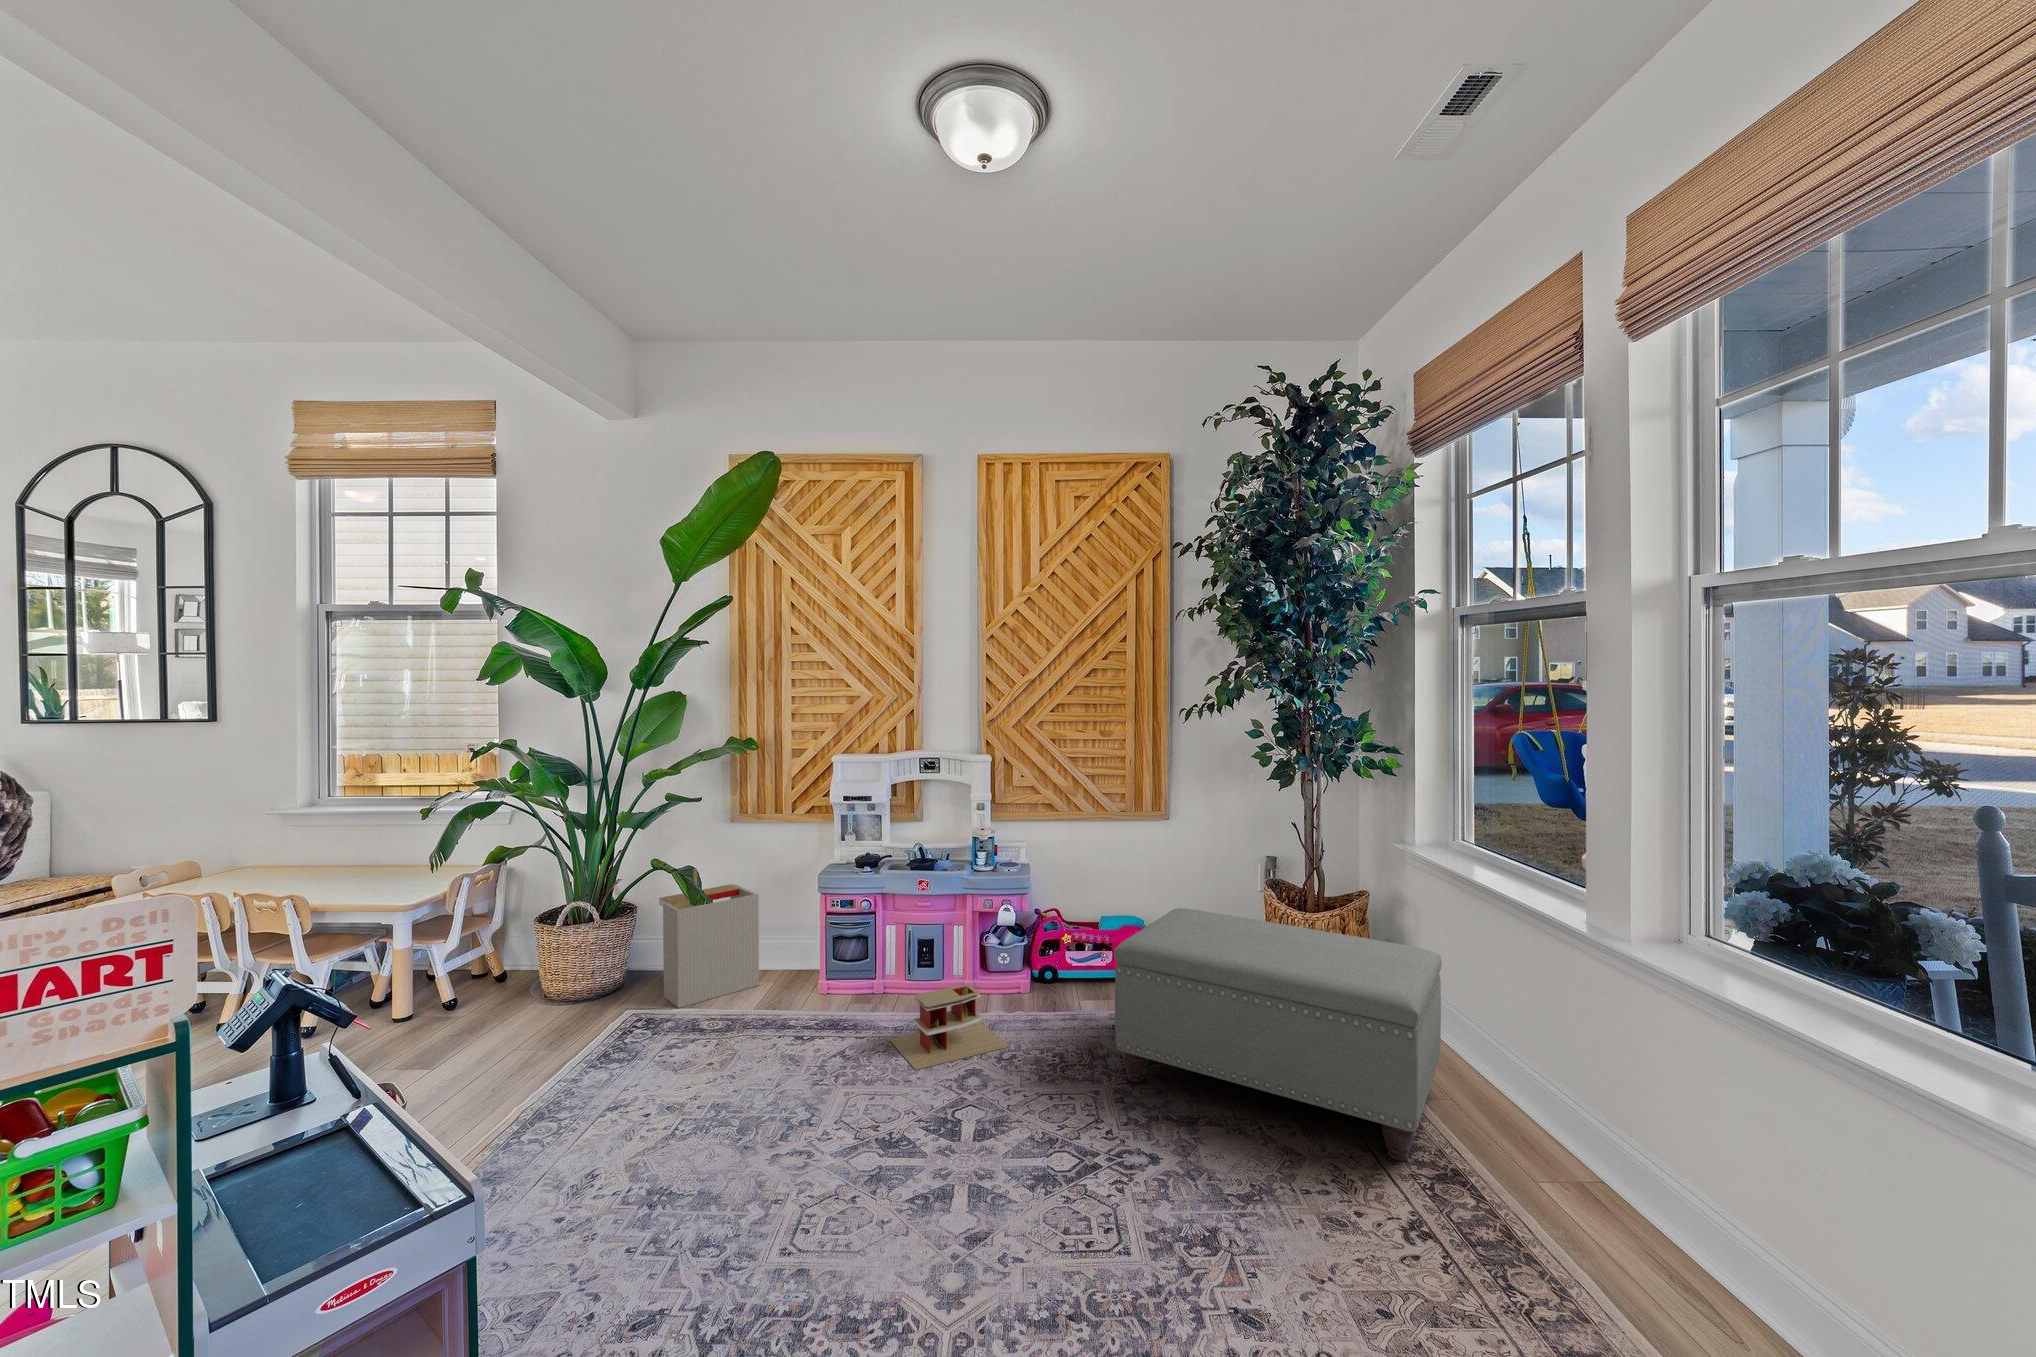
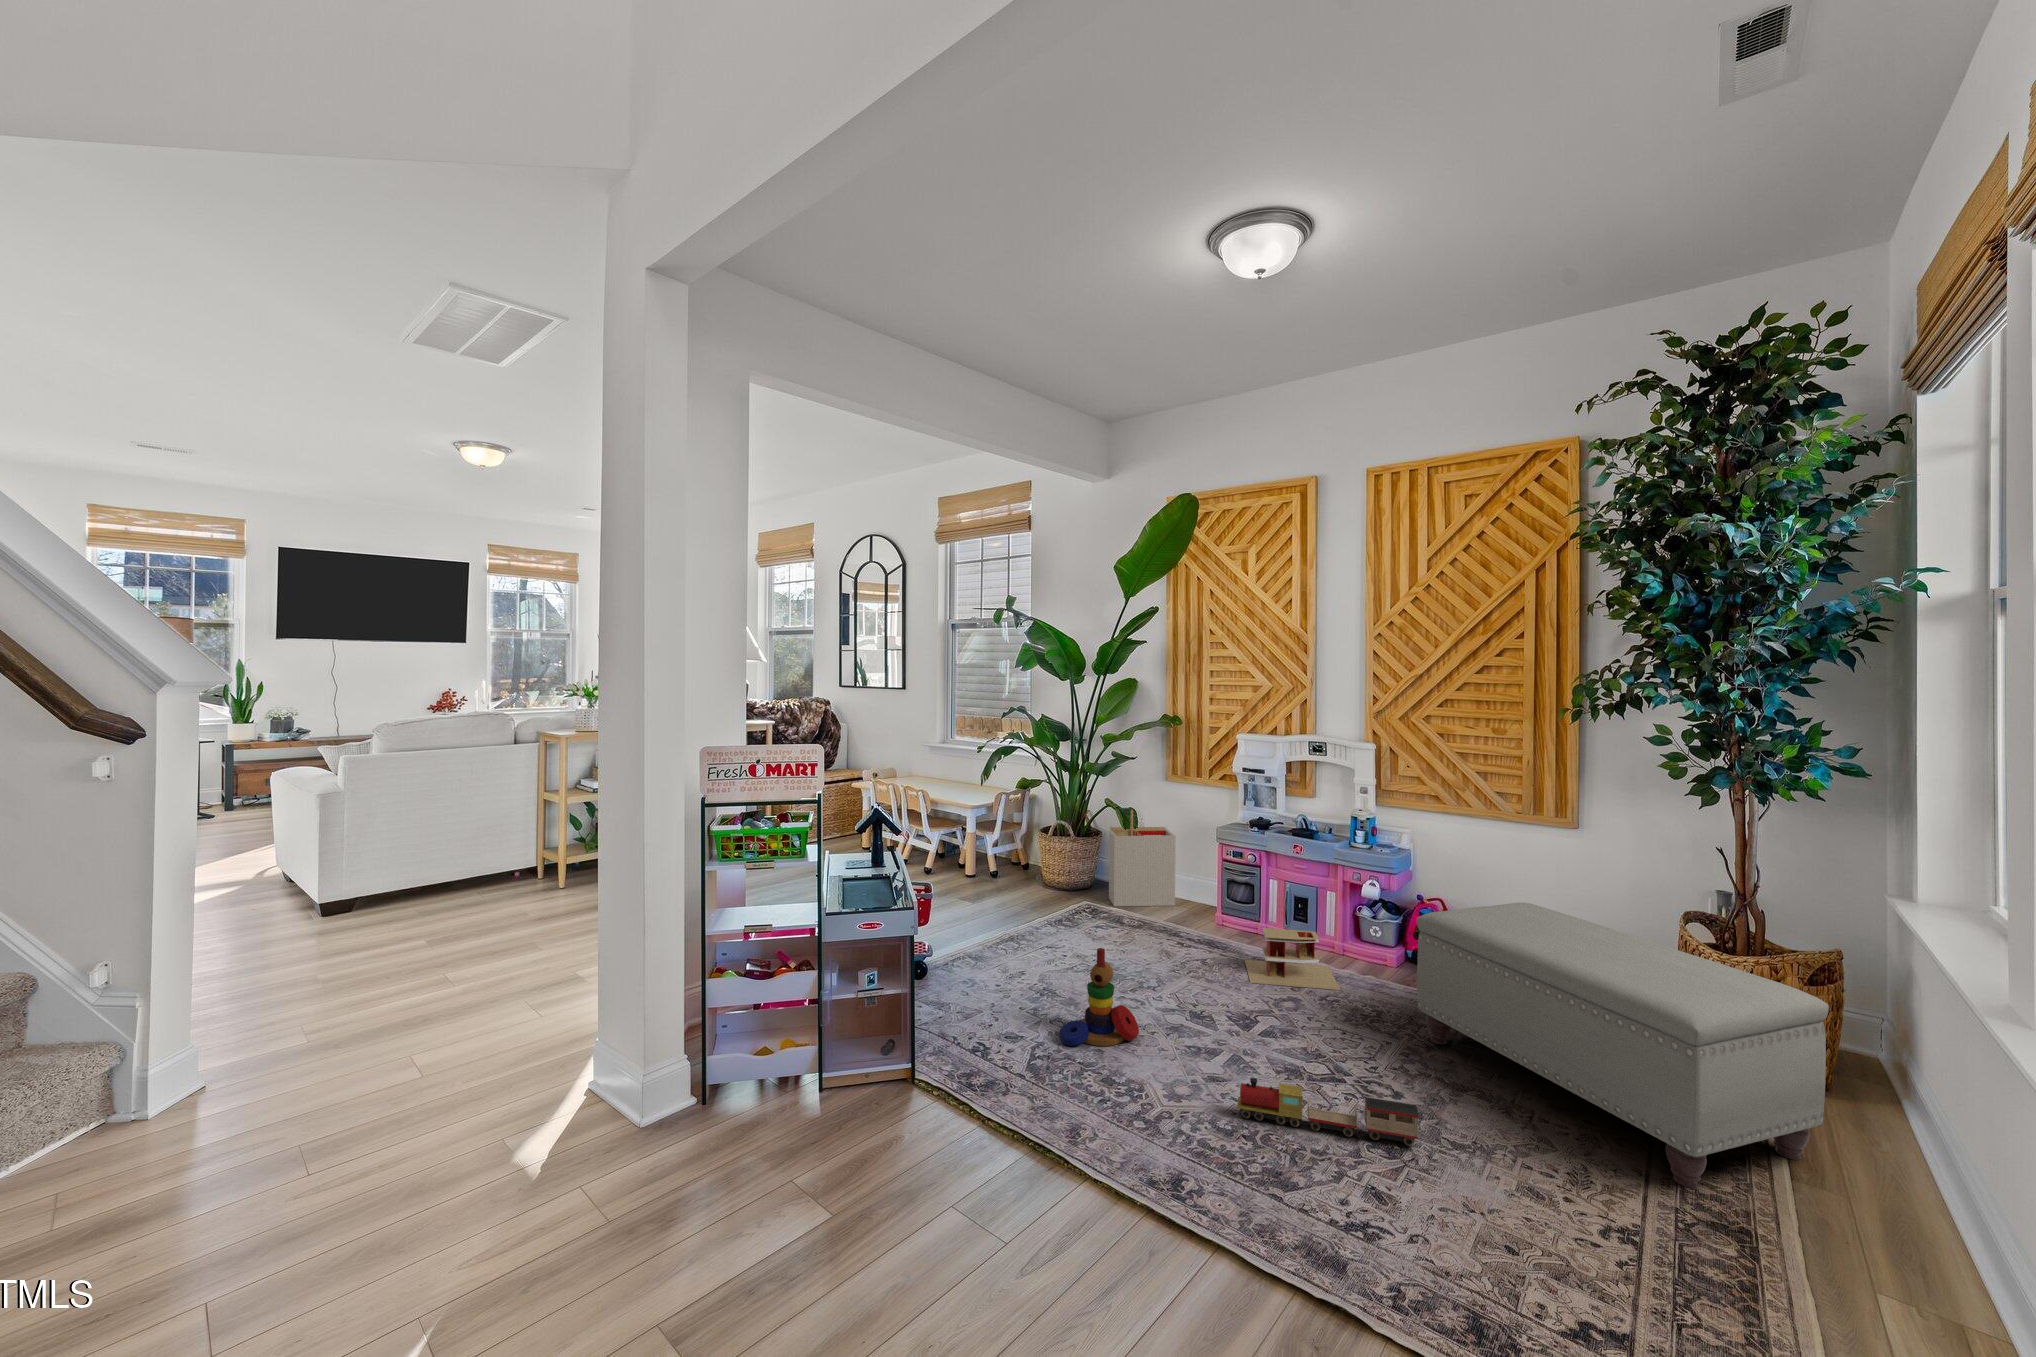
stacking toy: none [727,1100,840,1274] -> present [1060,948,1139,1046]
toy train: none [1025,1177,1219,1280] -> present [1237,1078,1418,1146]

